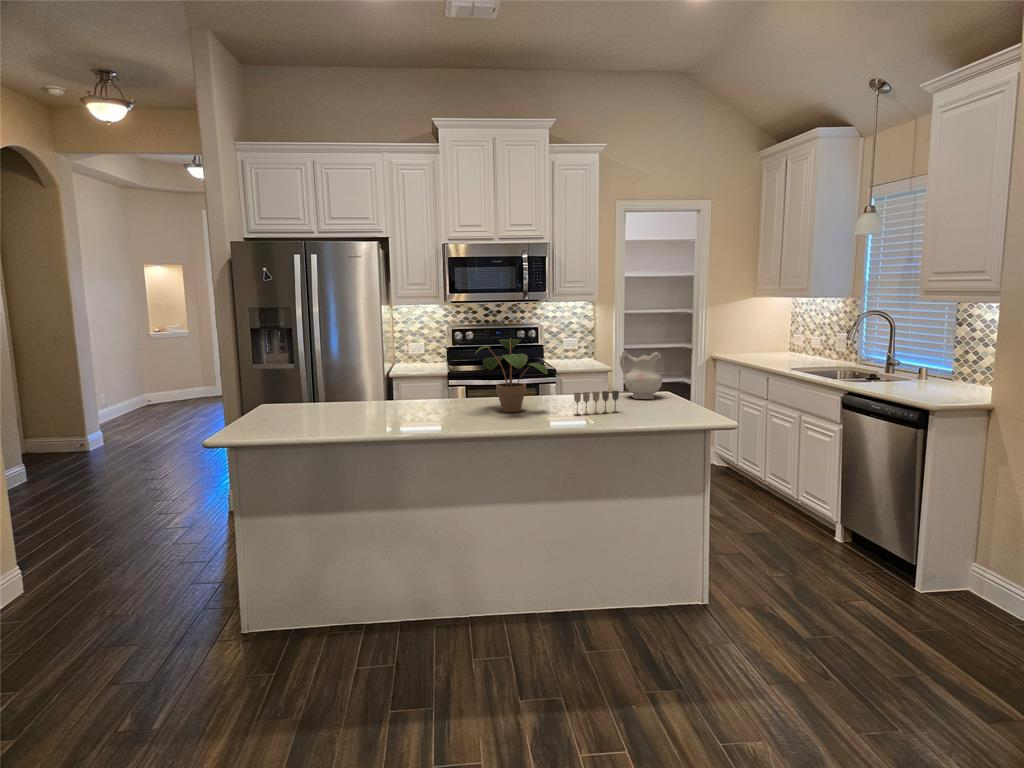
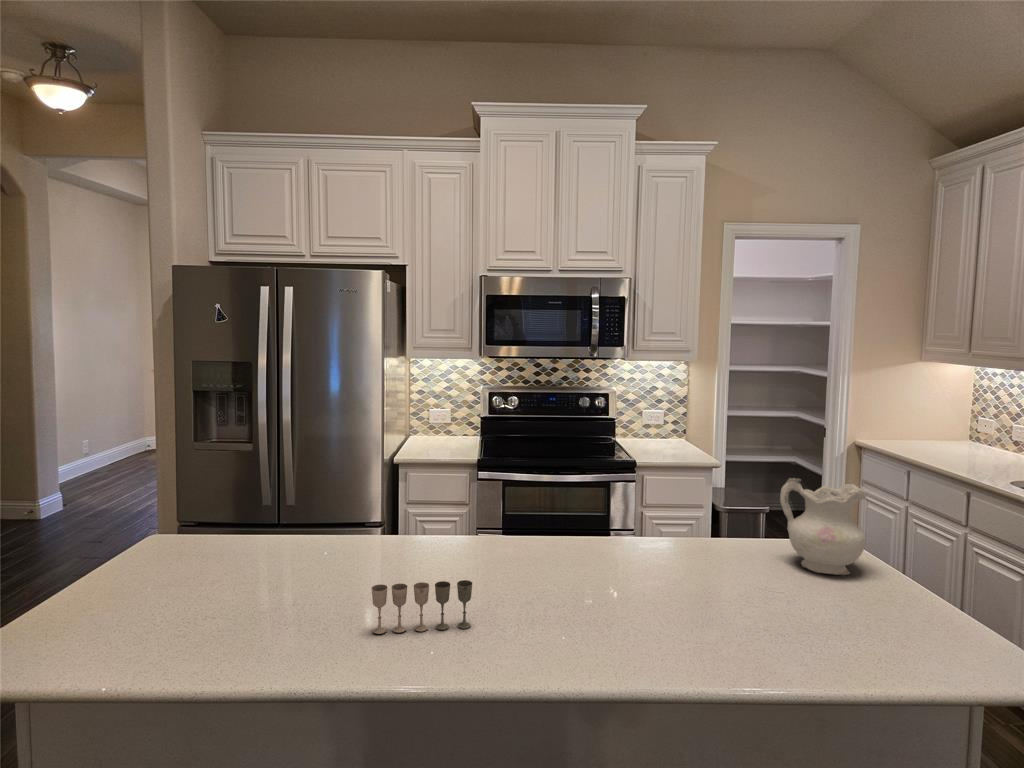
potted plant: present [475,338,548,412] -> none [512,456,660,611]
wine glass: present [574,391,619,415] -> present [371,580,472,634]

